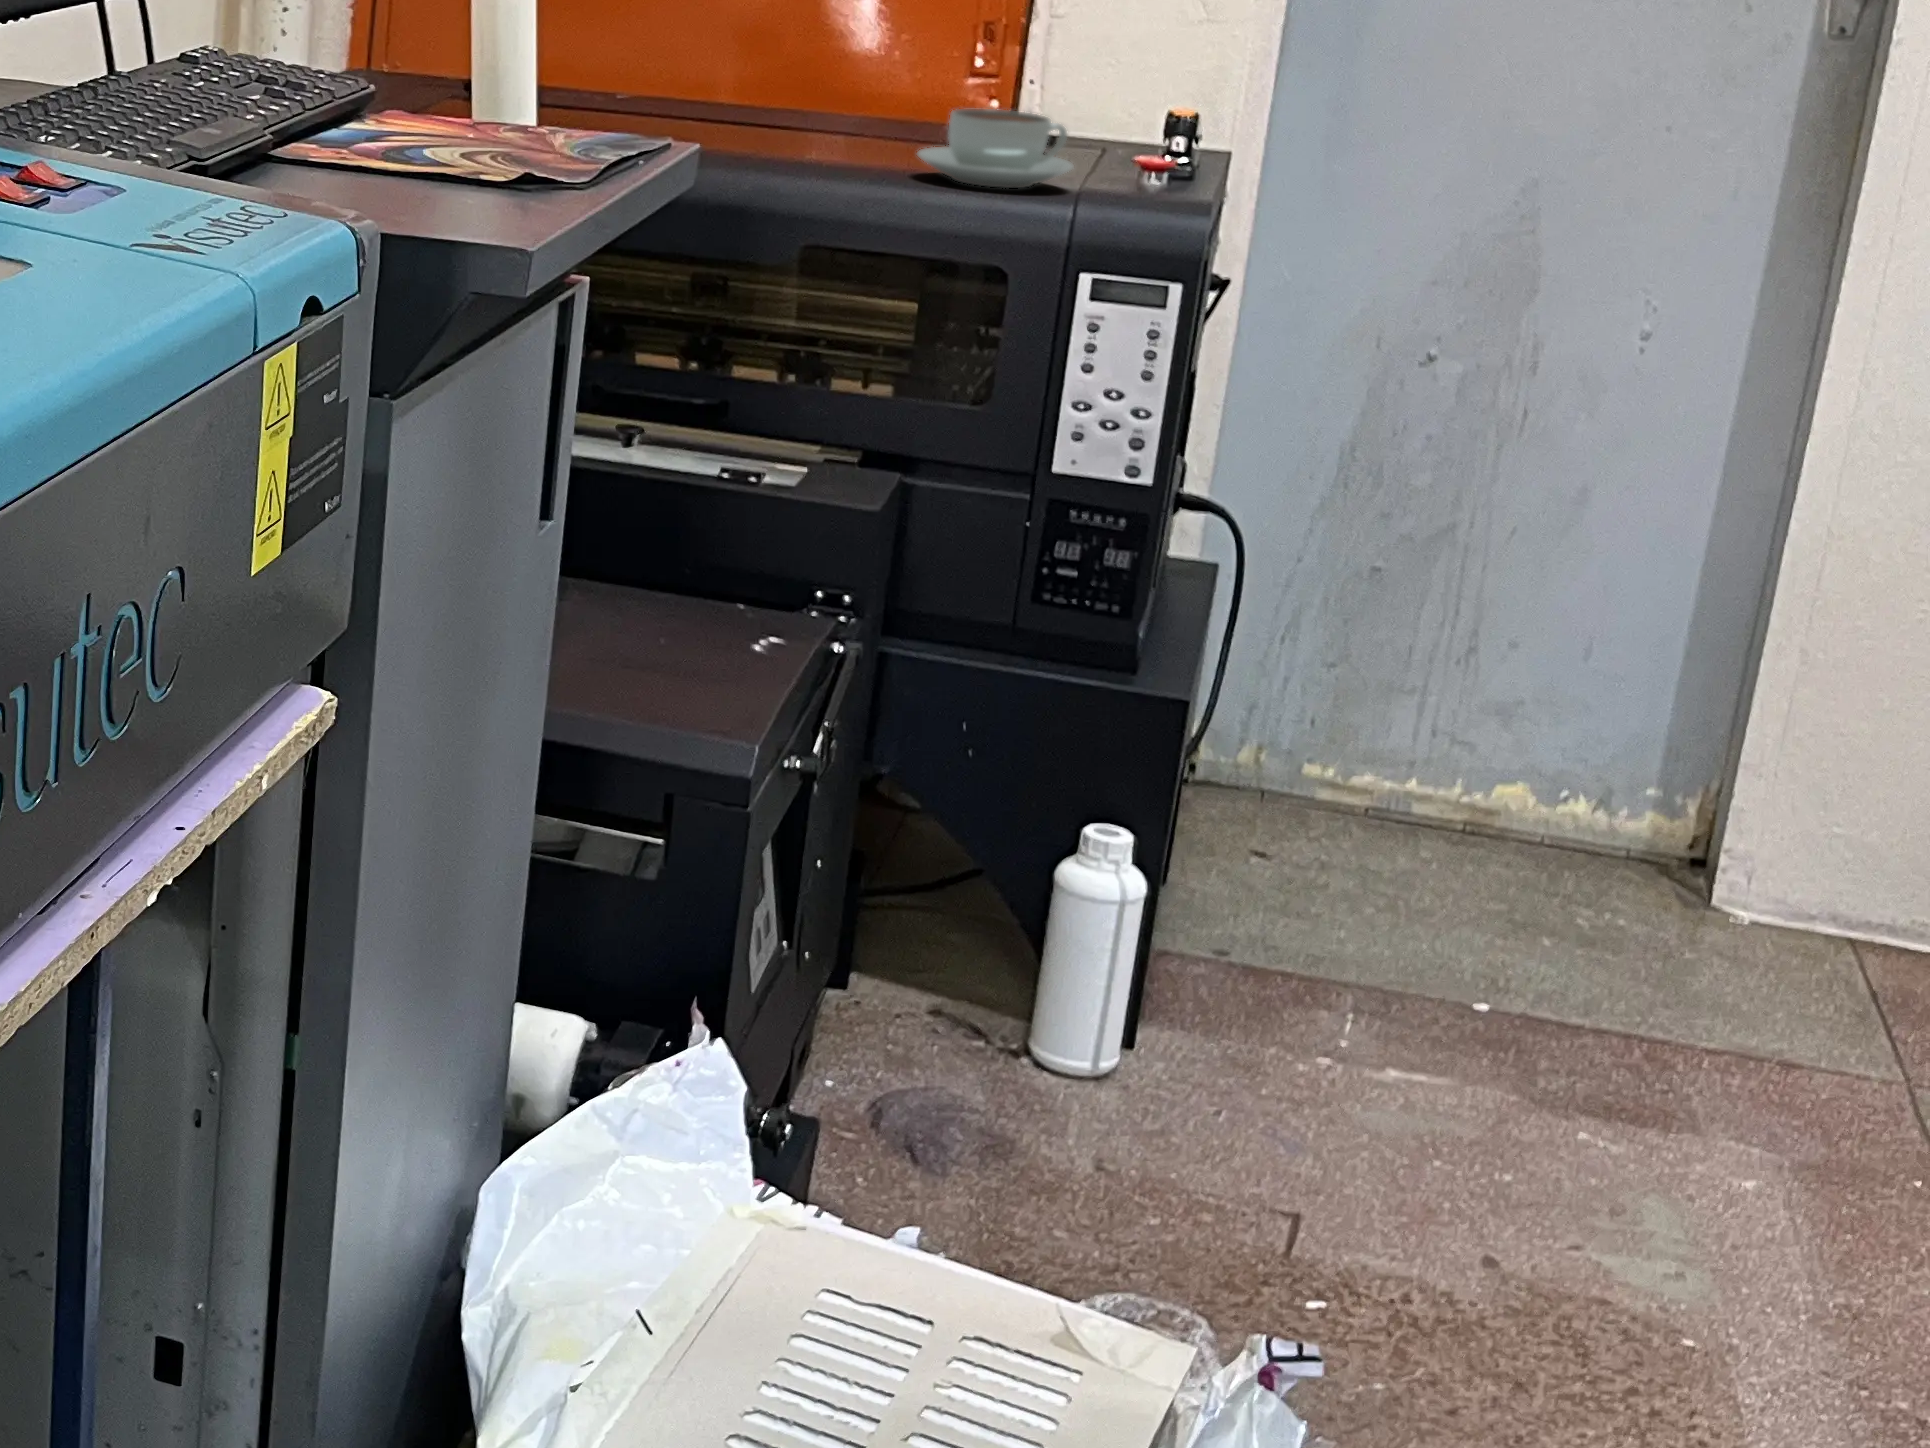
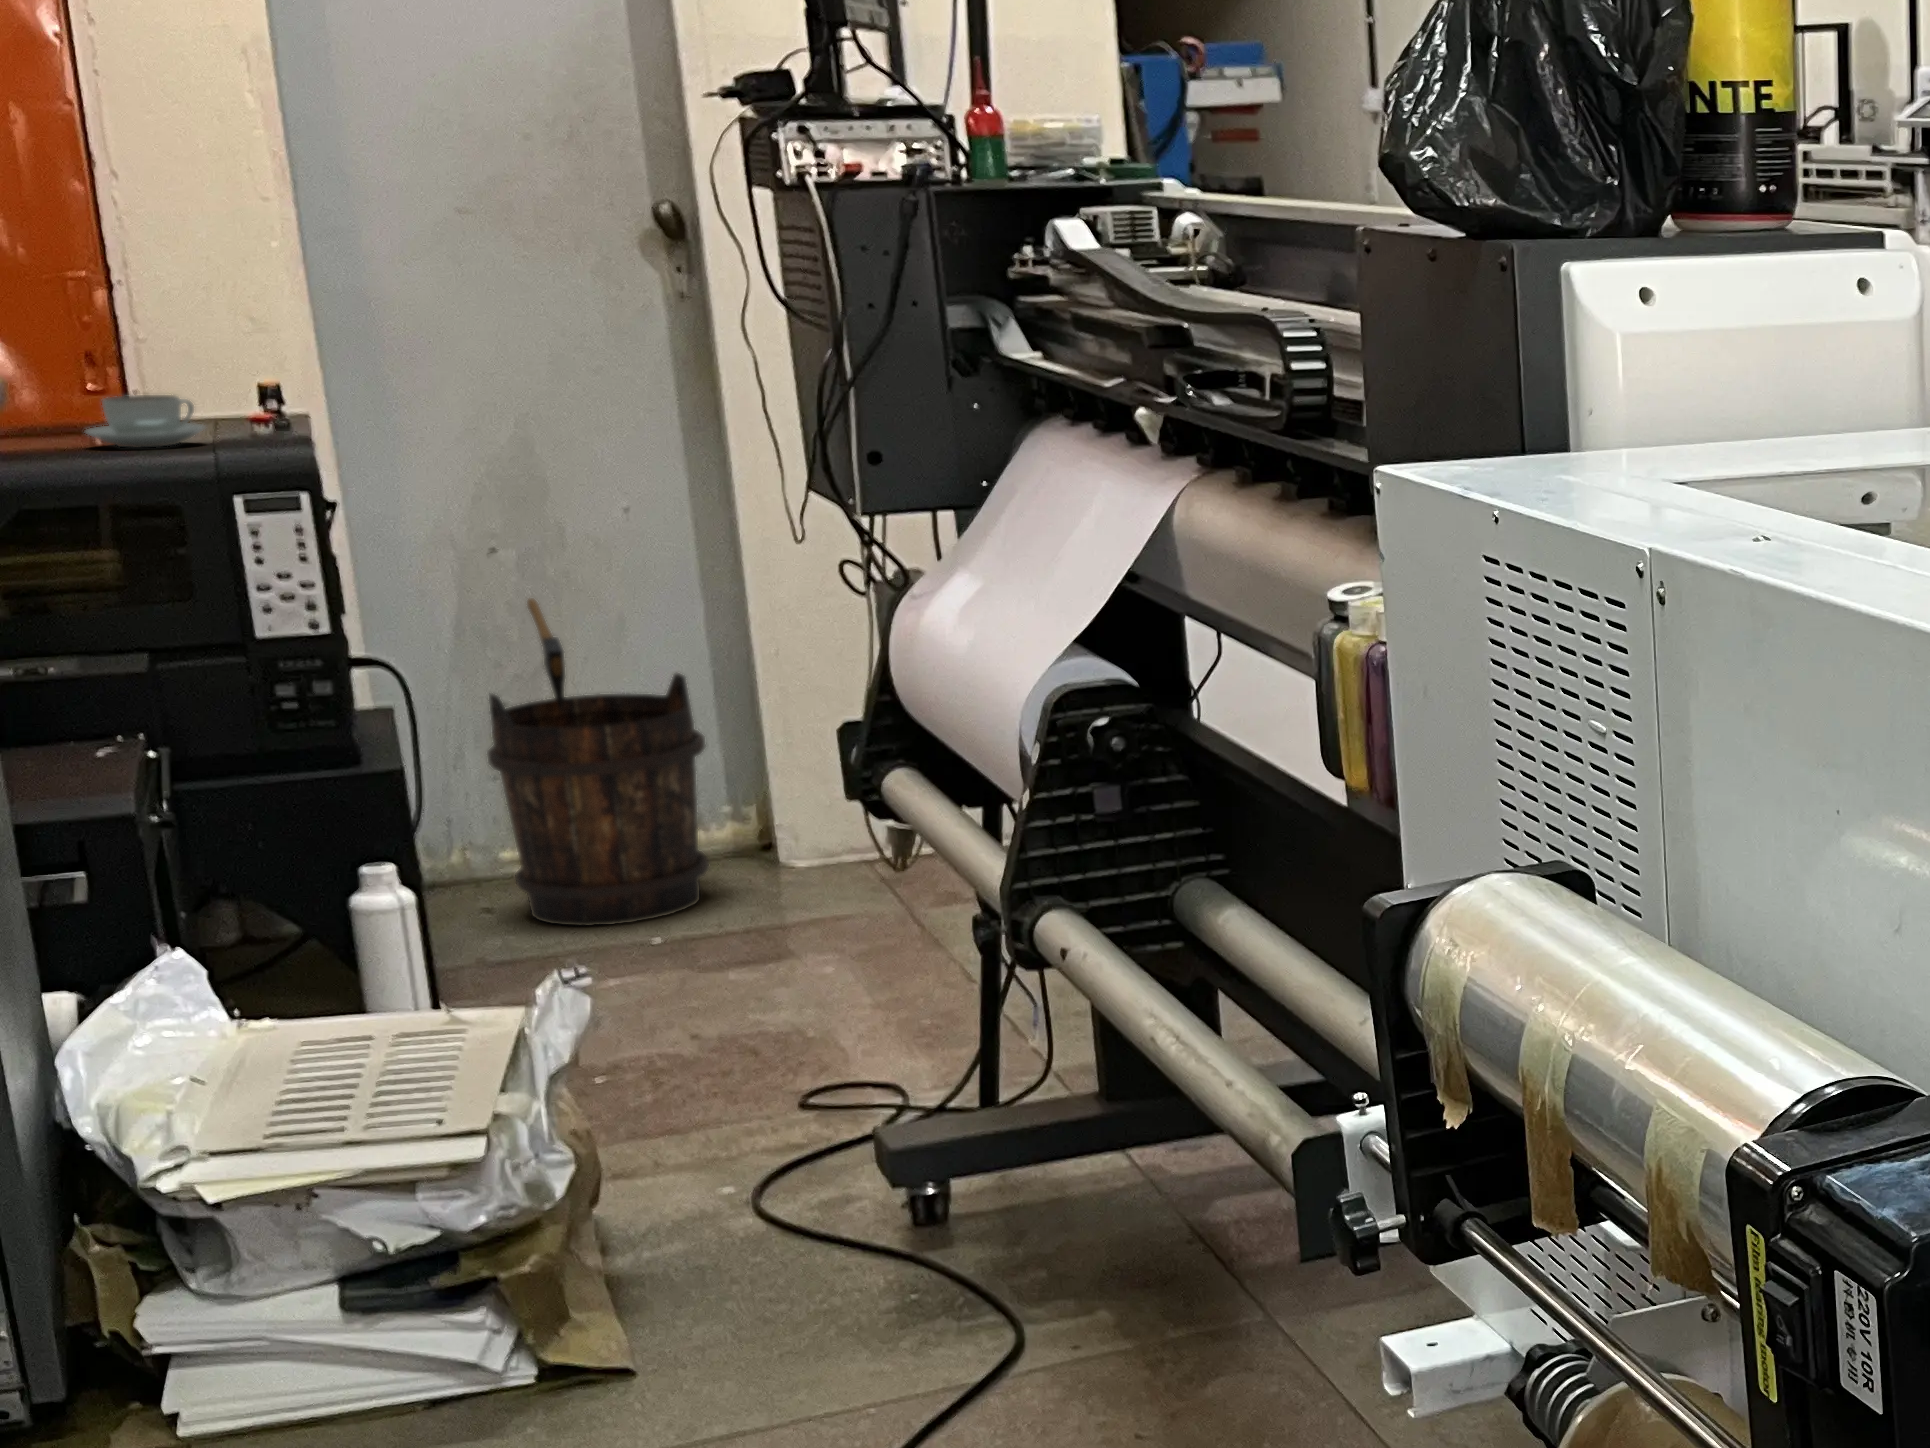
bucket: none [1309,436,1660,958] -> present [488,598,709,926]

